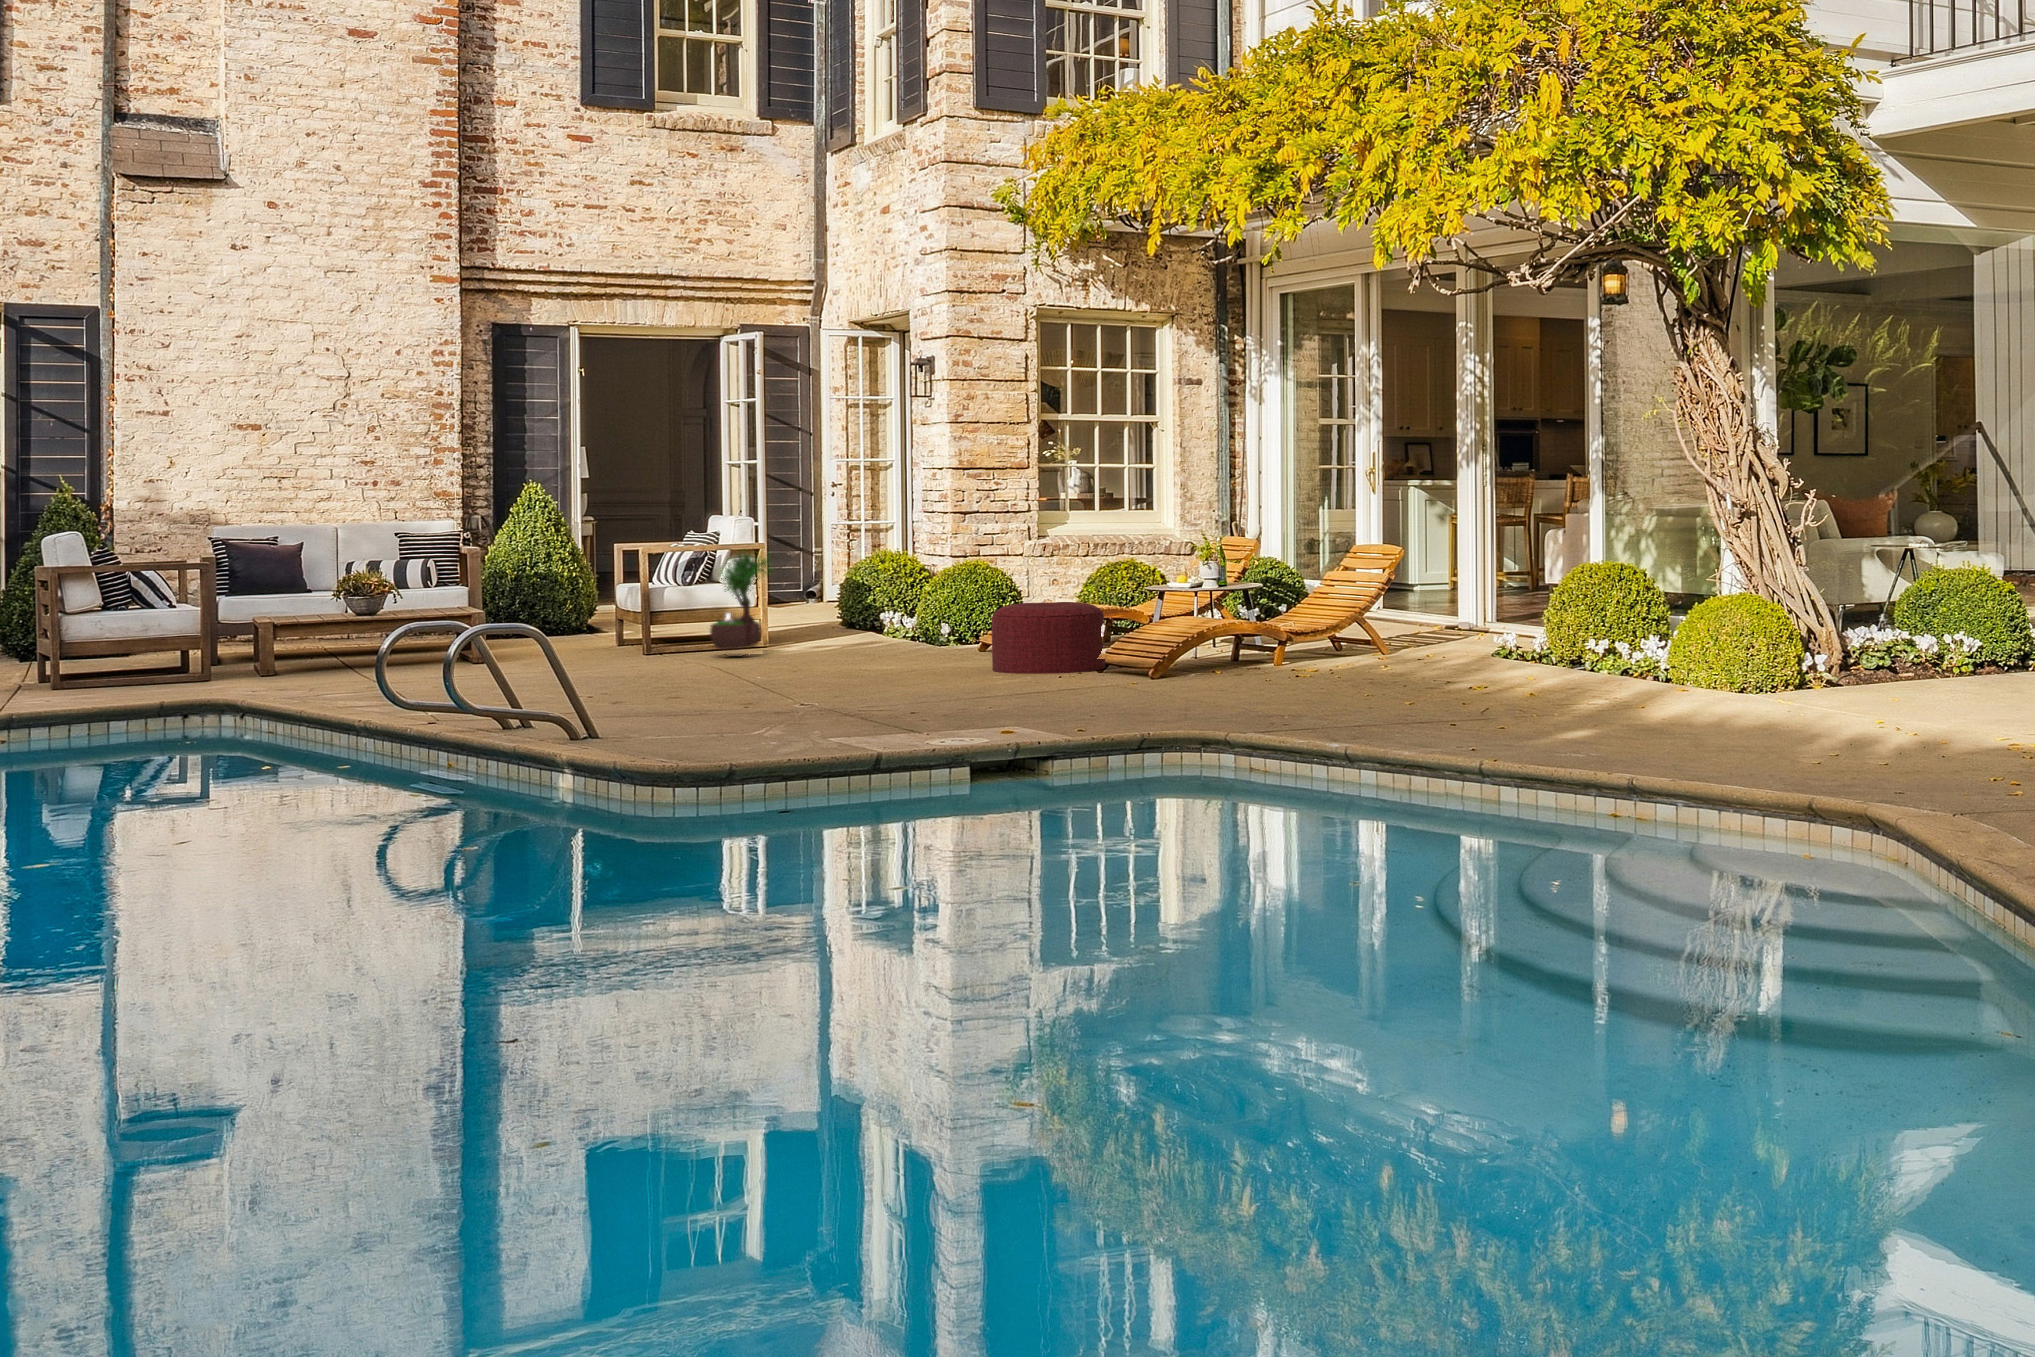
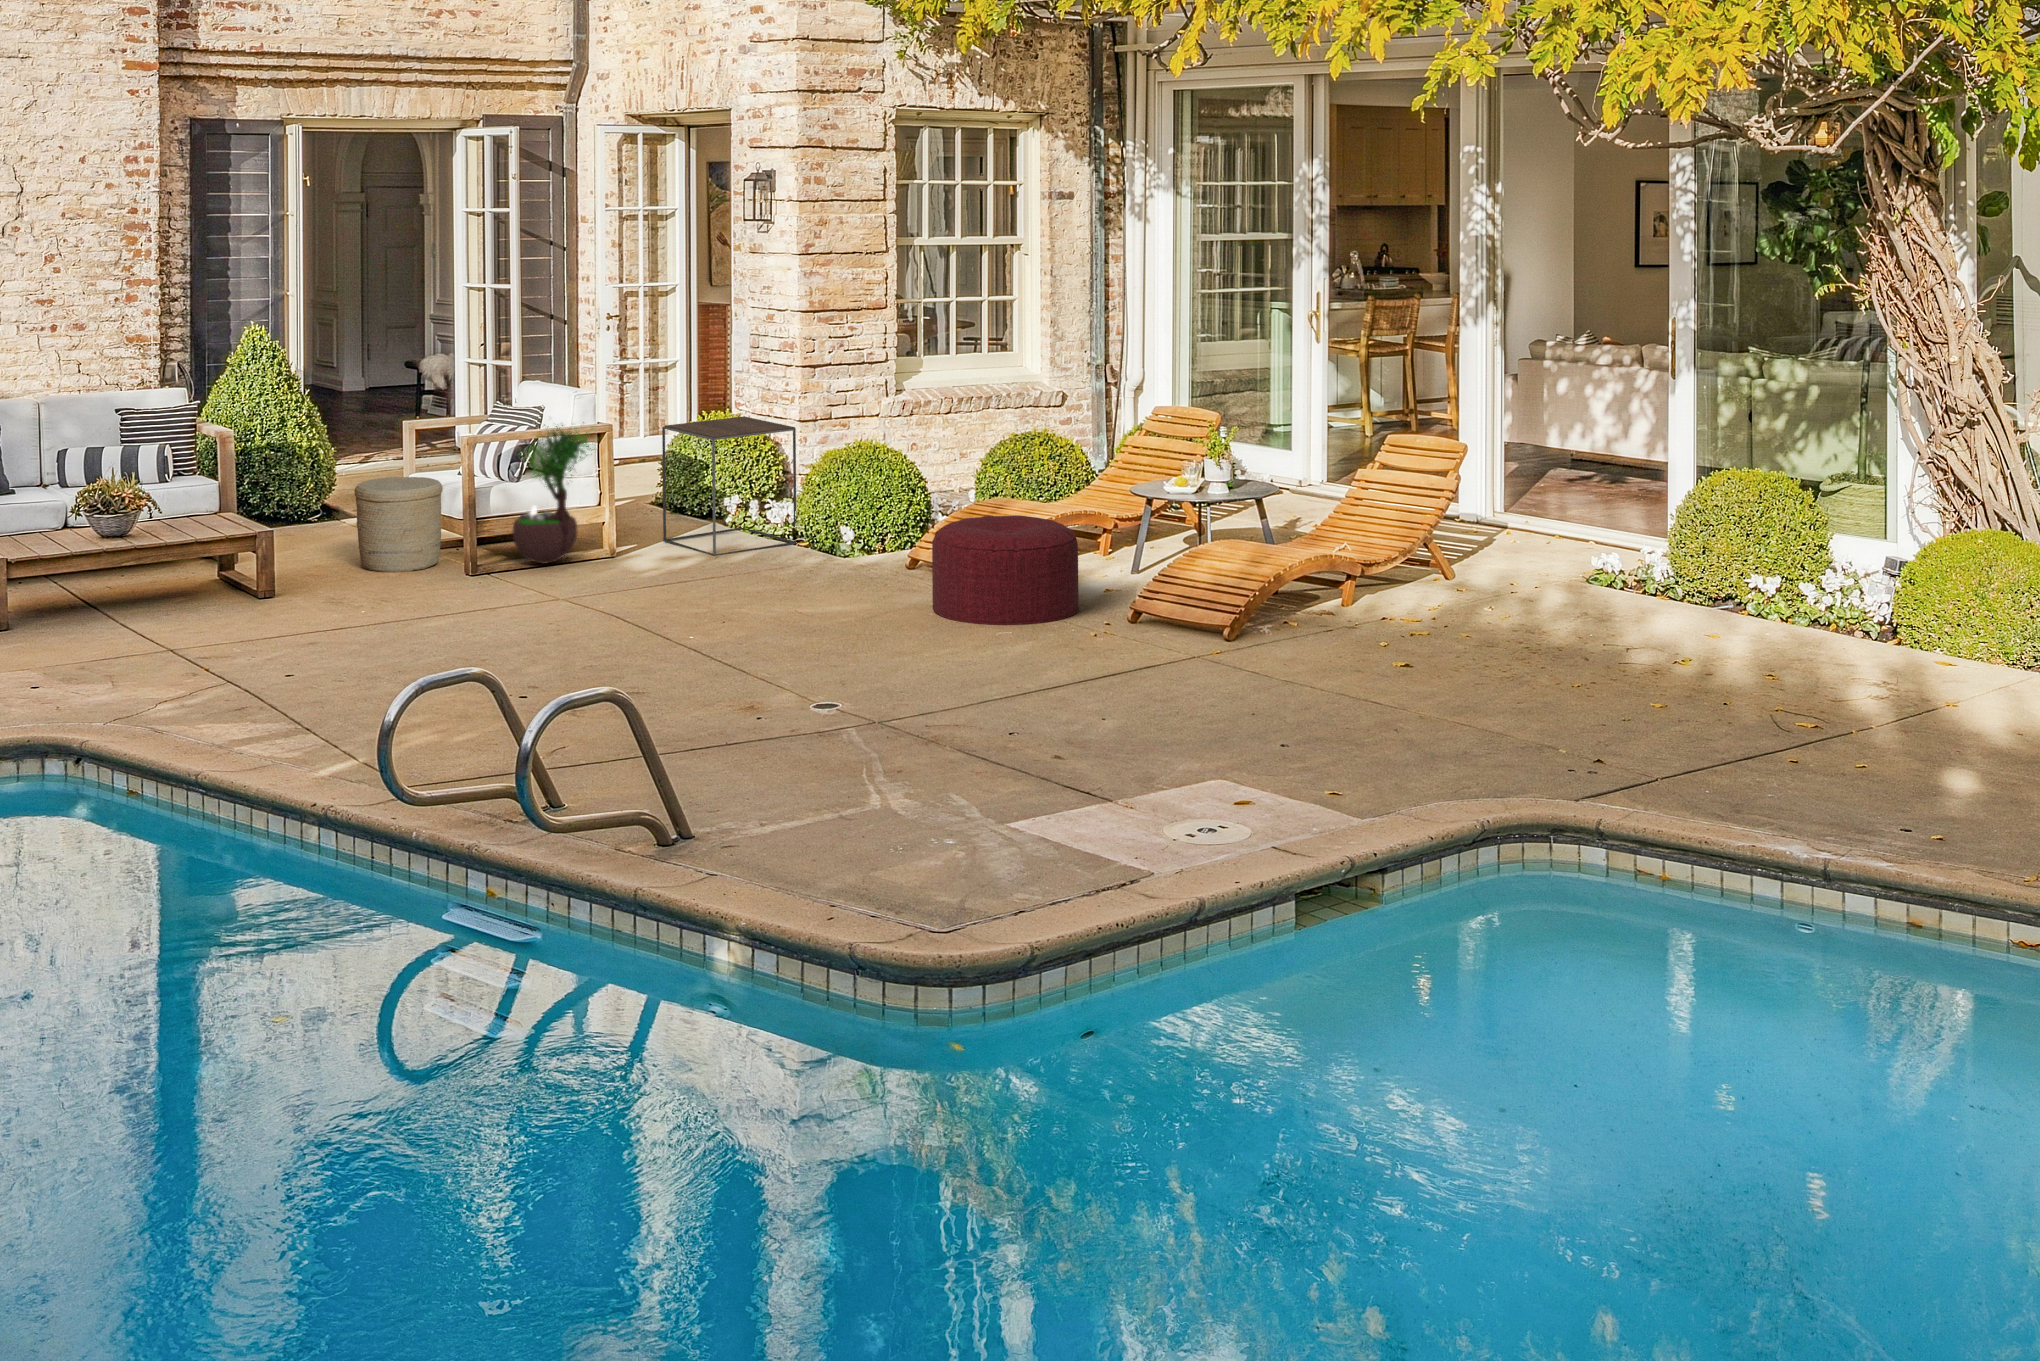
side table: none [839,557,942,656] -> present [662,416,797,556]
woven basket: none [590,593,659,661] -> present [355,477,443,572]

